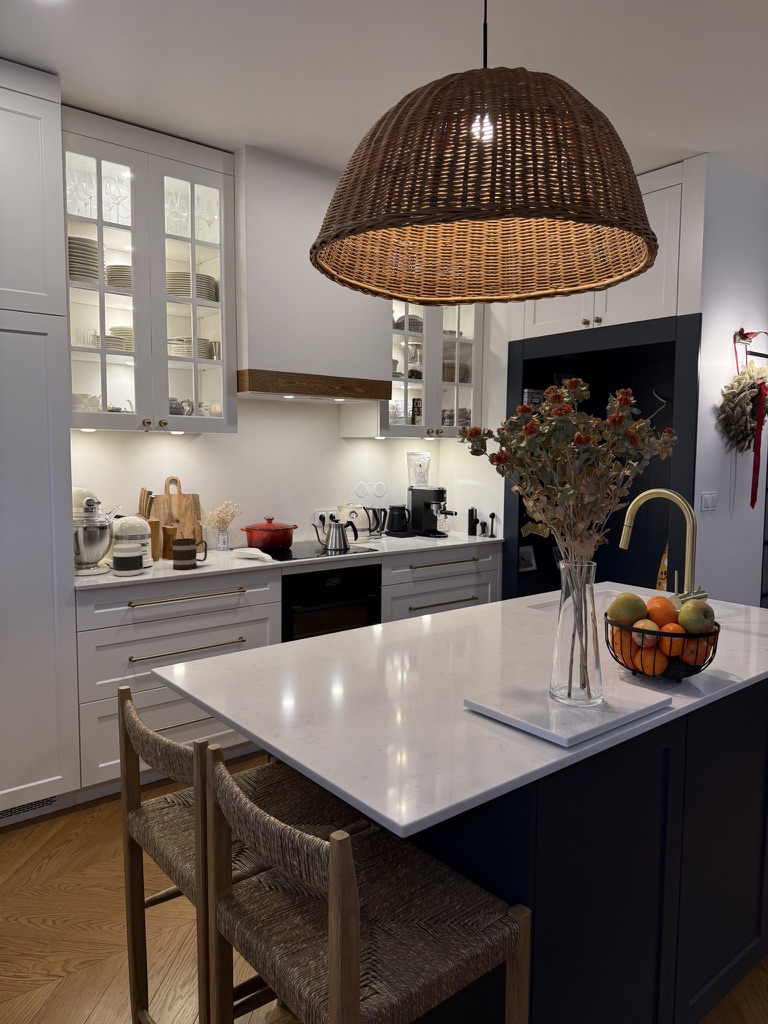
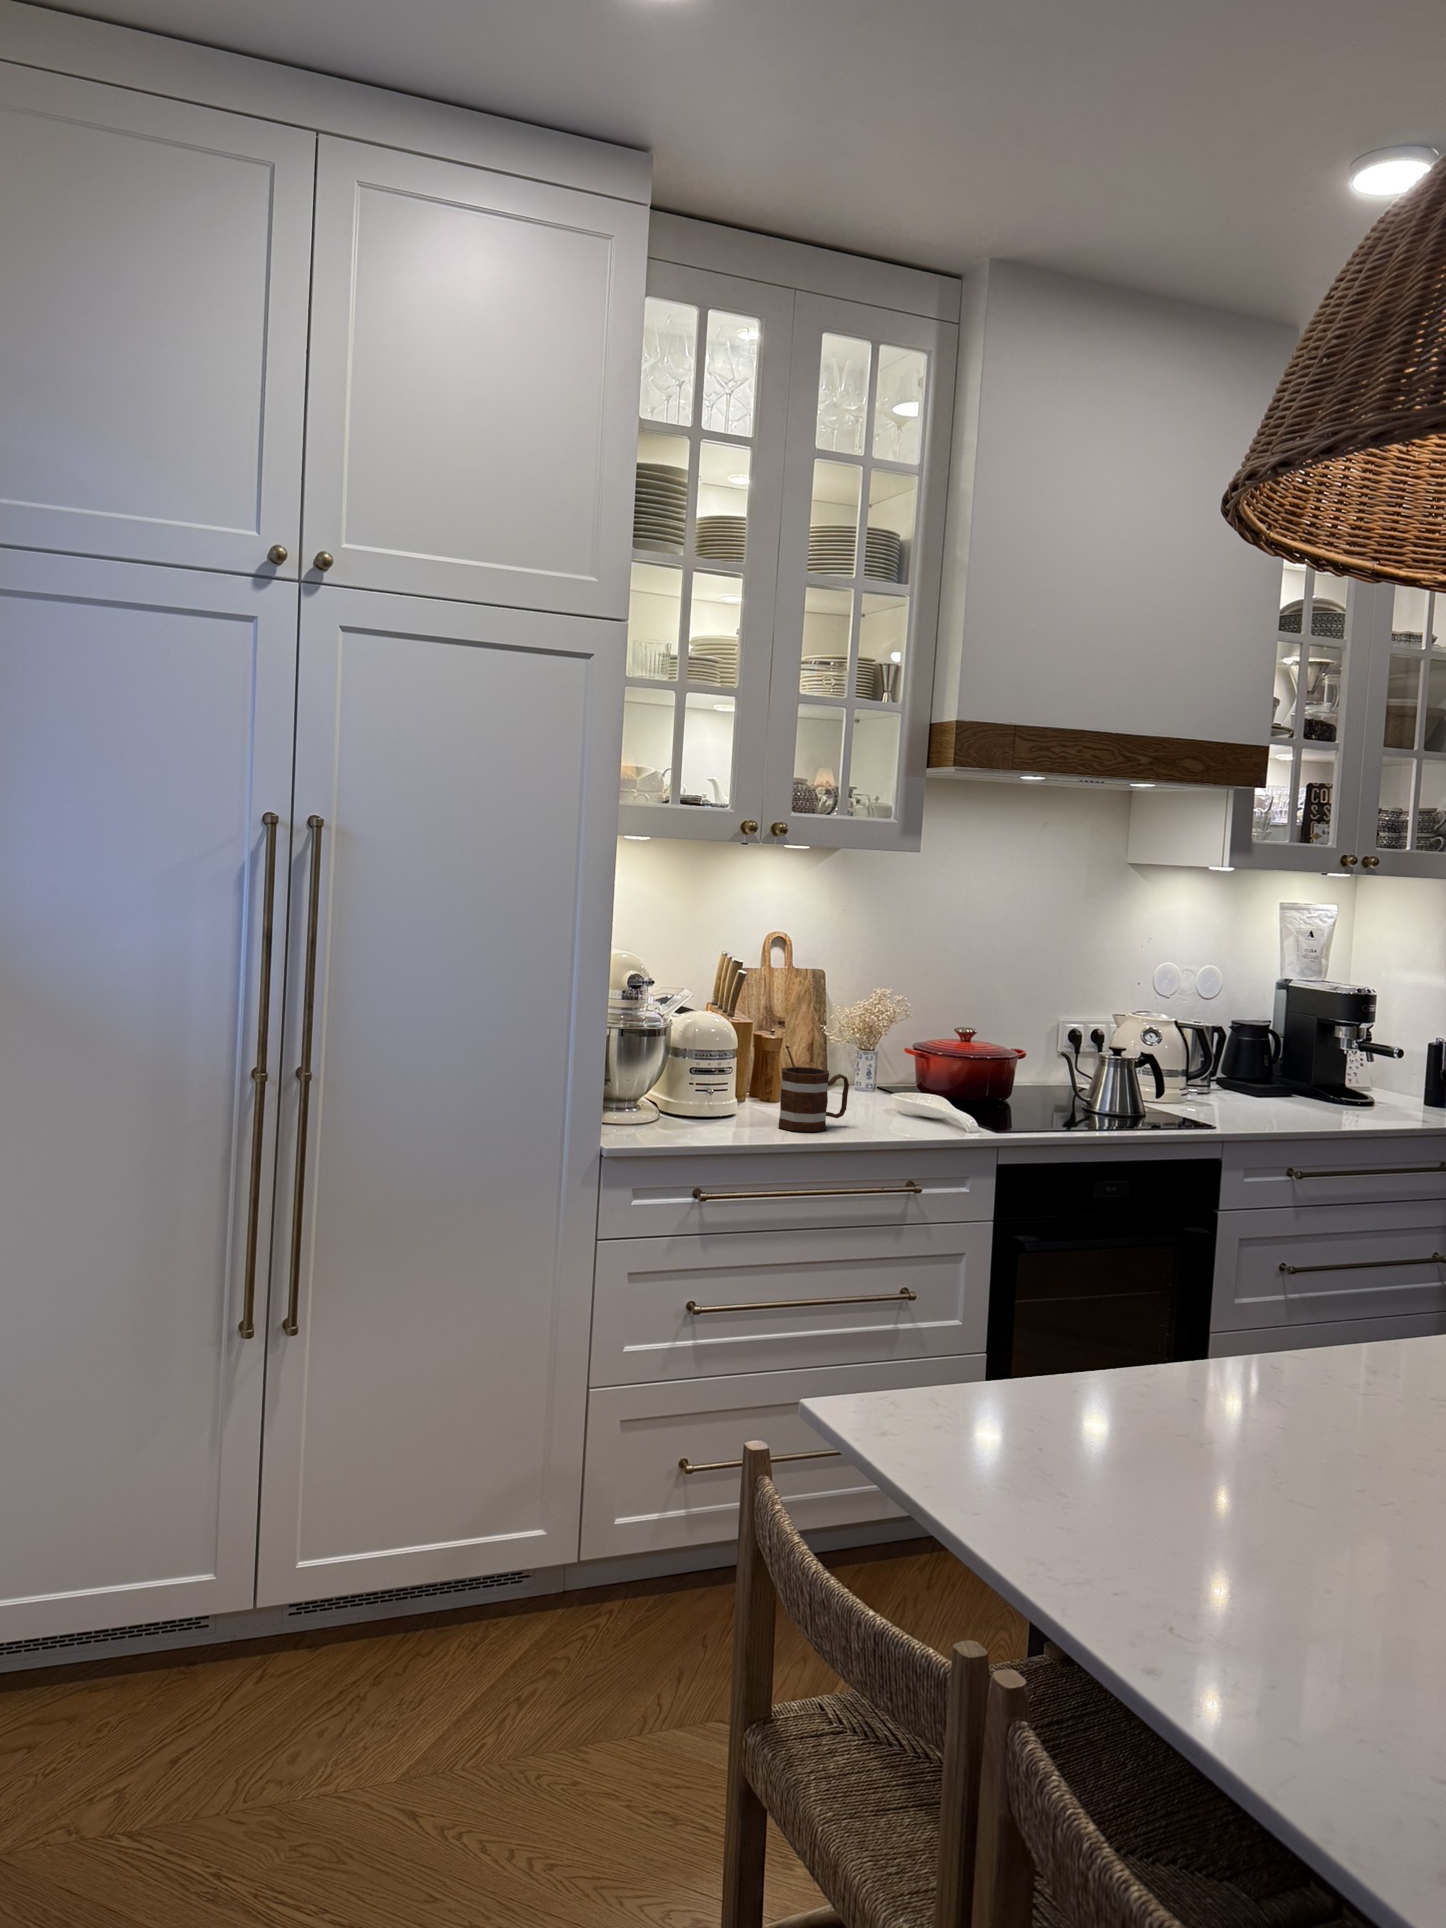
jar: present [113,543,143,576] -> none [667,1069,725,1135]

